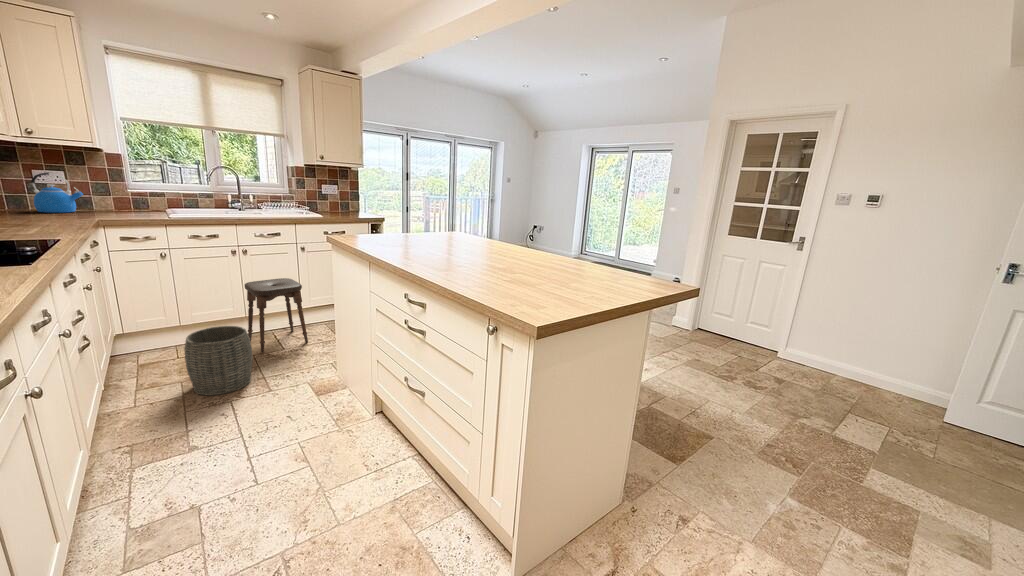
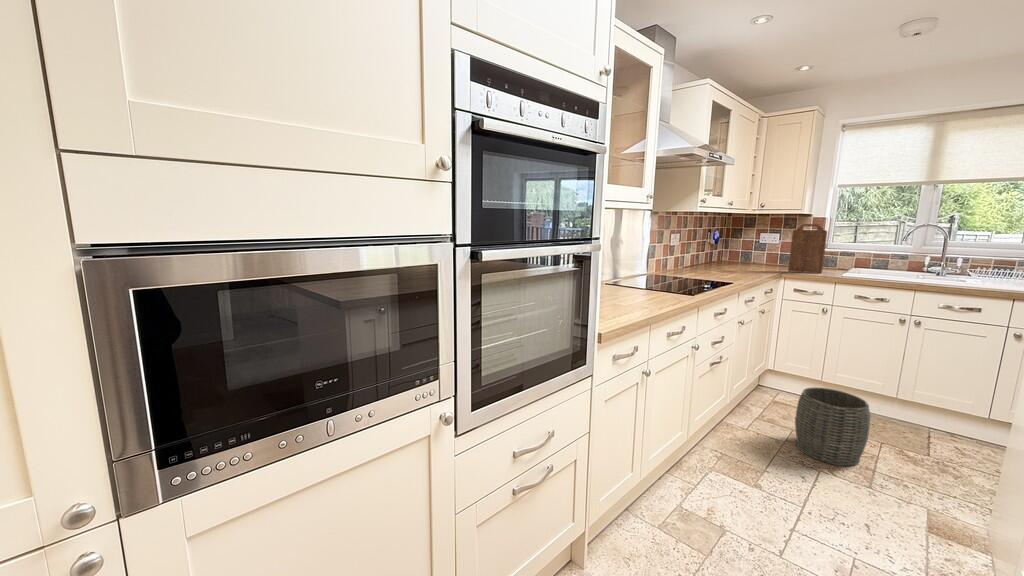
cutting board: none [93,161,145,218] -> present [788,224,827,273]
kettle: present [32,173,83,213] -> none [754,236,786,266]
stool: present [245,278,308,352] -> none [890,359,989,464]

